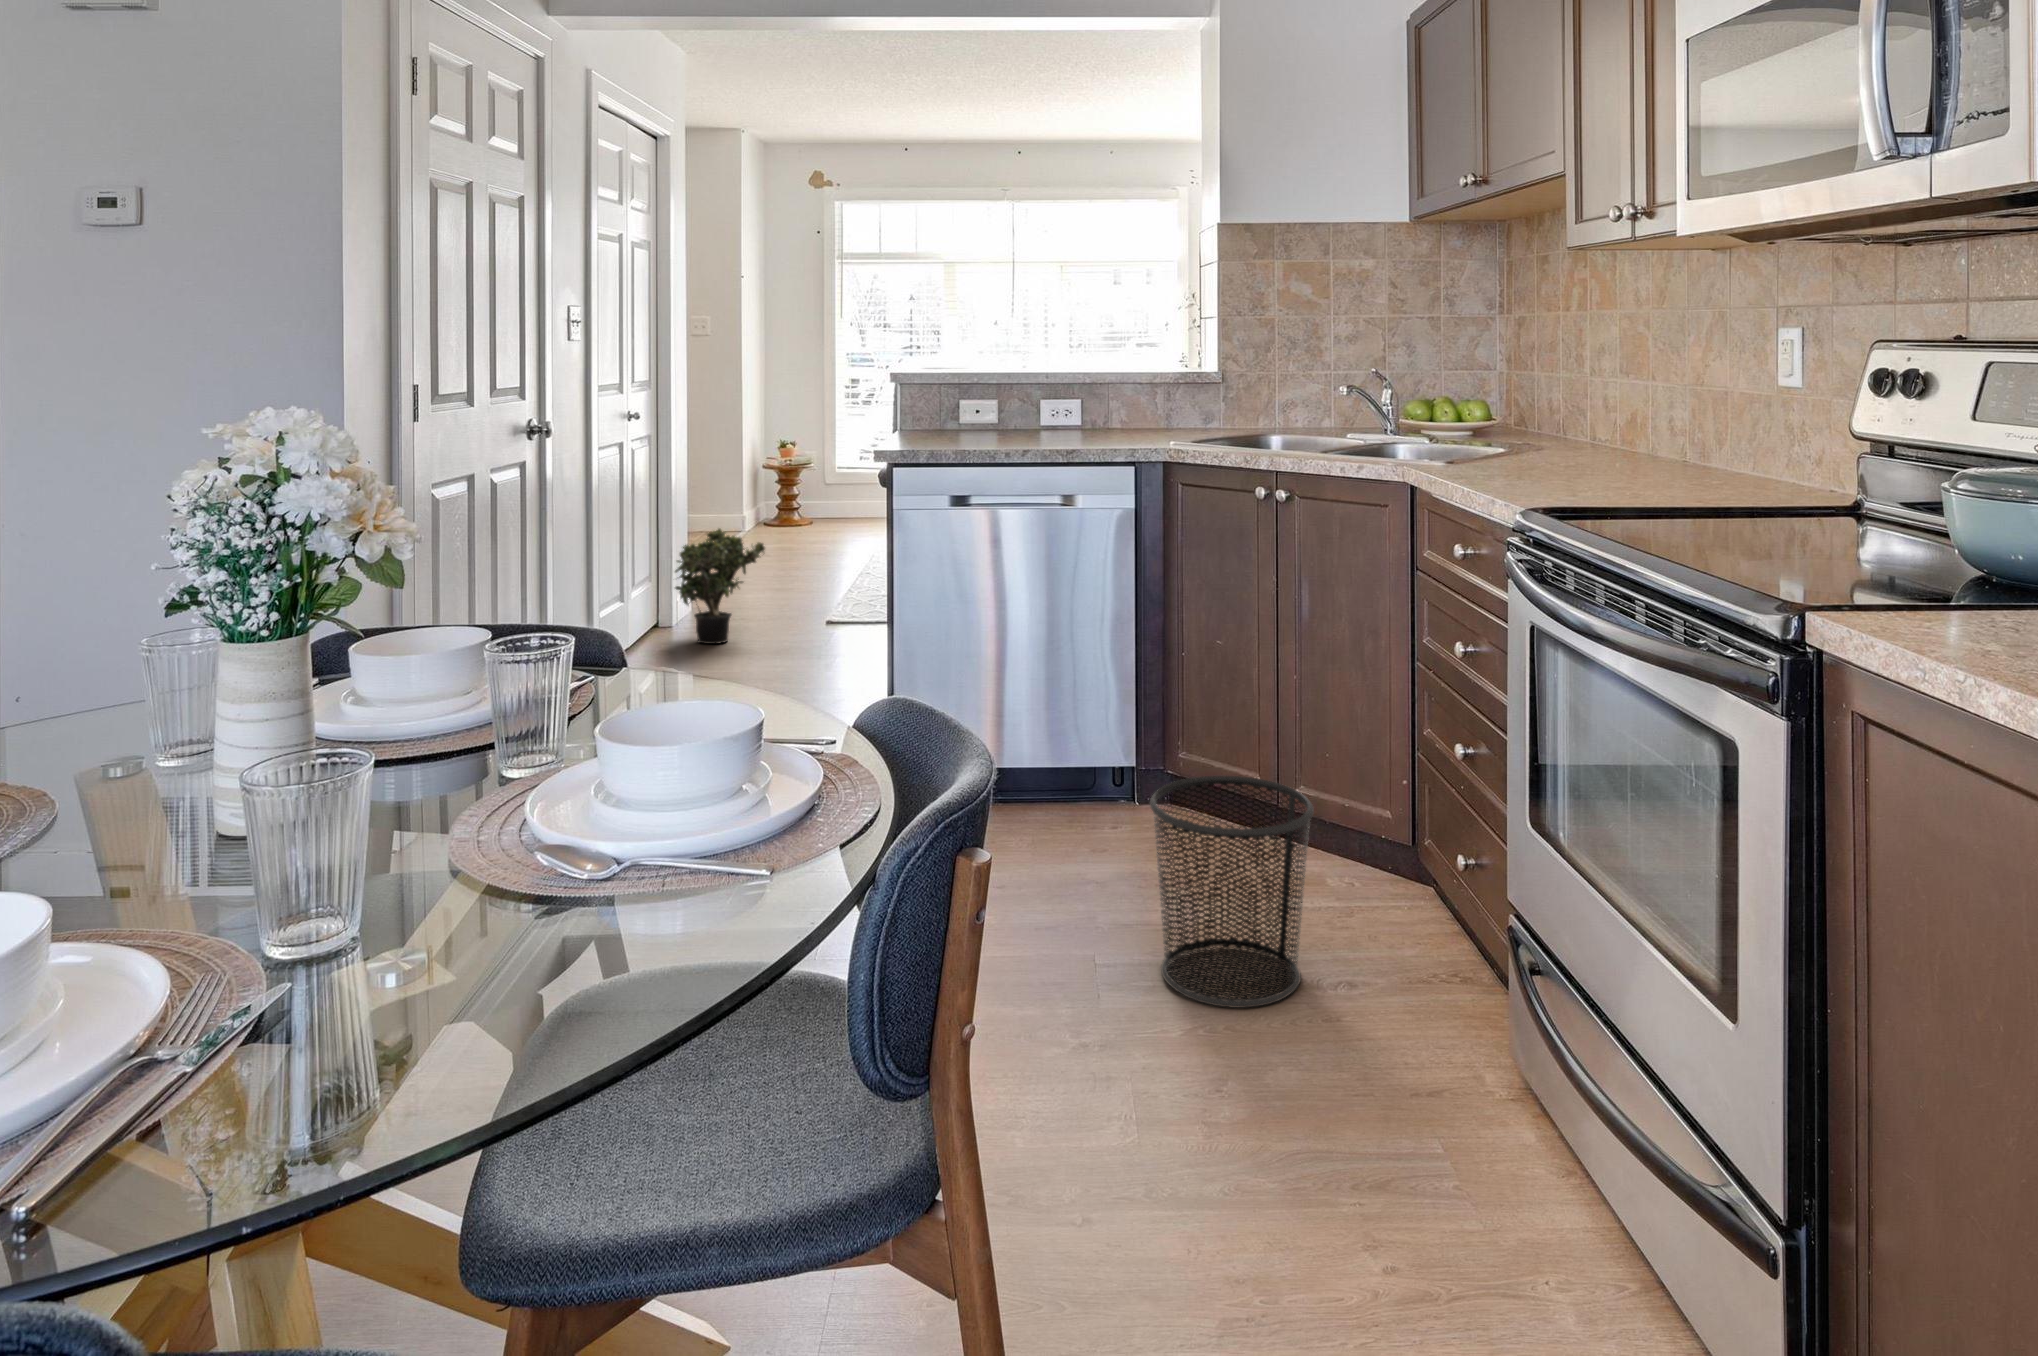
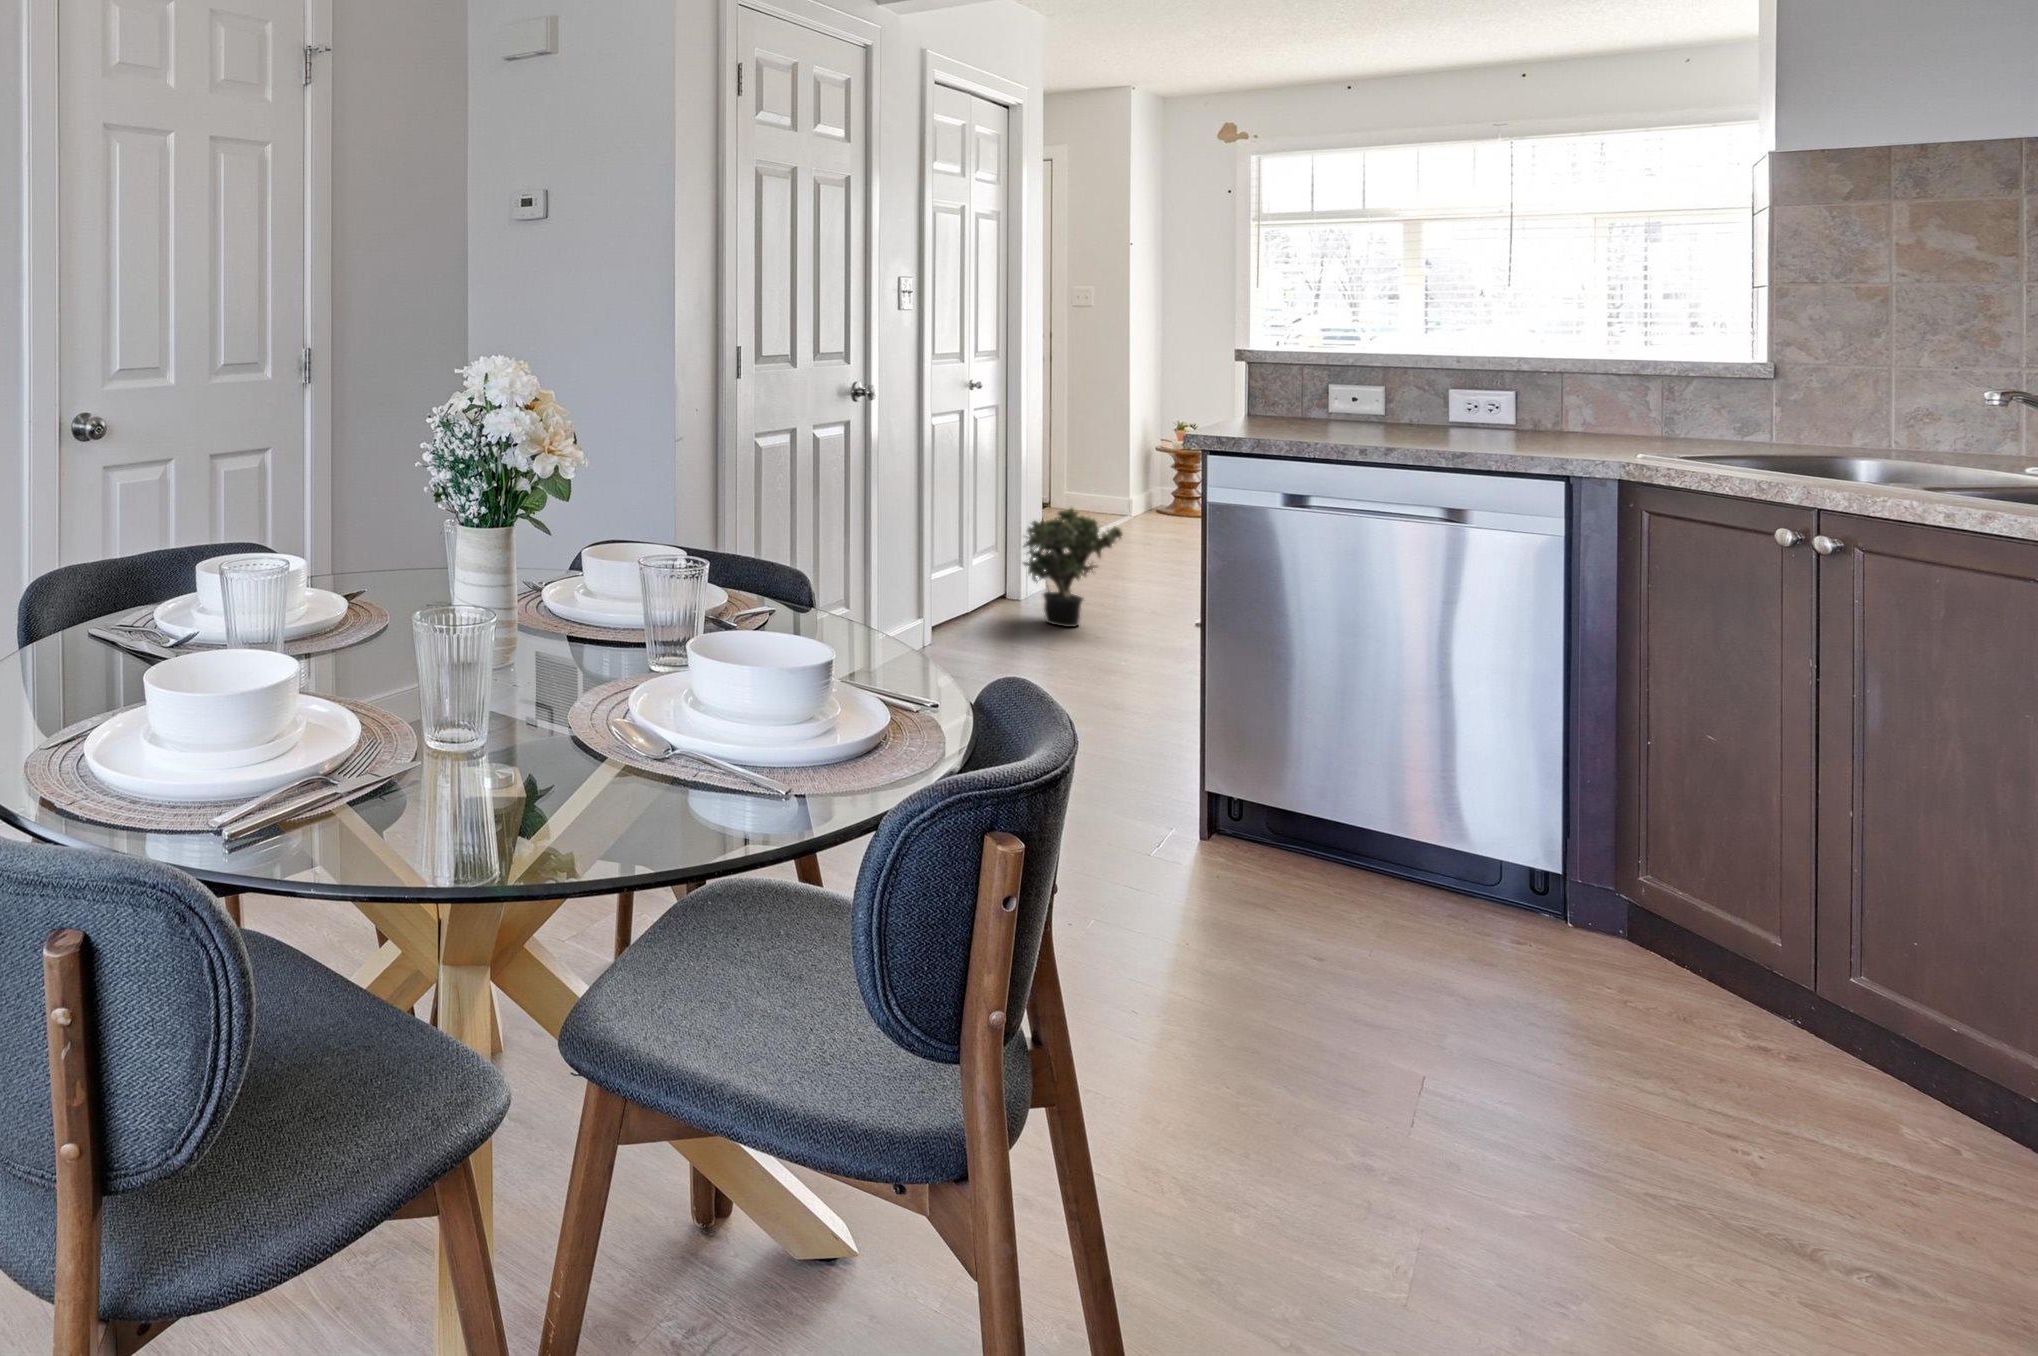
waste bin: present [1150,775,1314,1008] -> none [1516,908,1820,1263]

